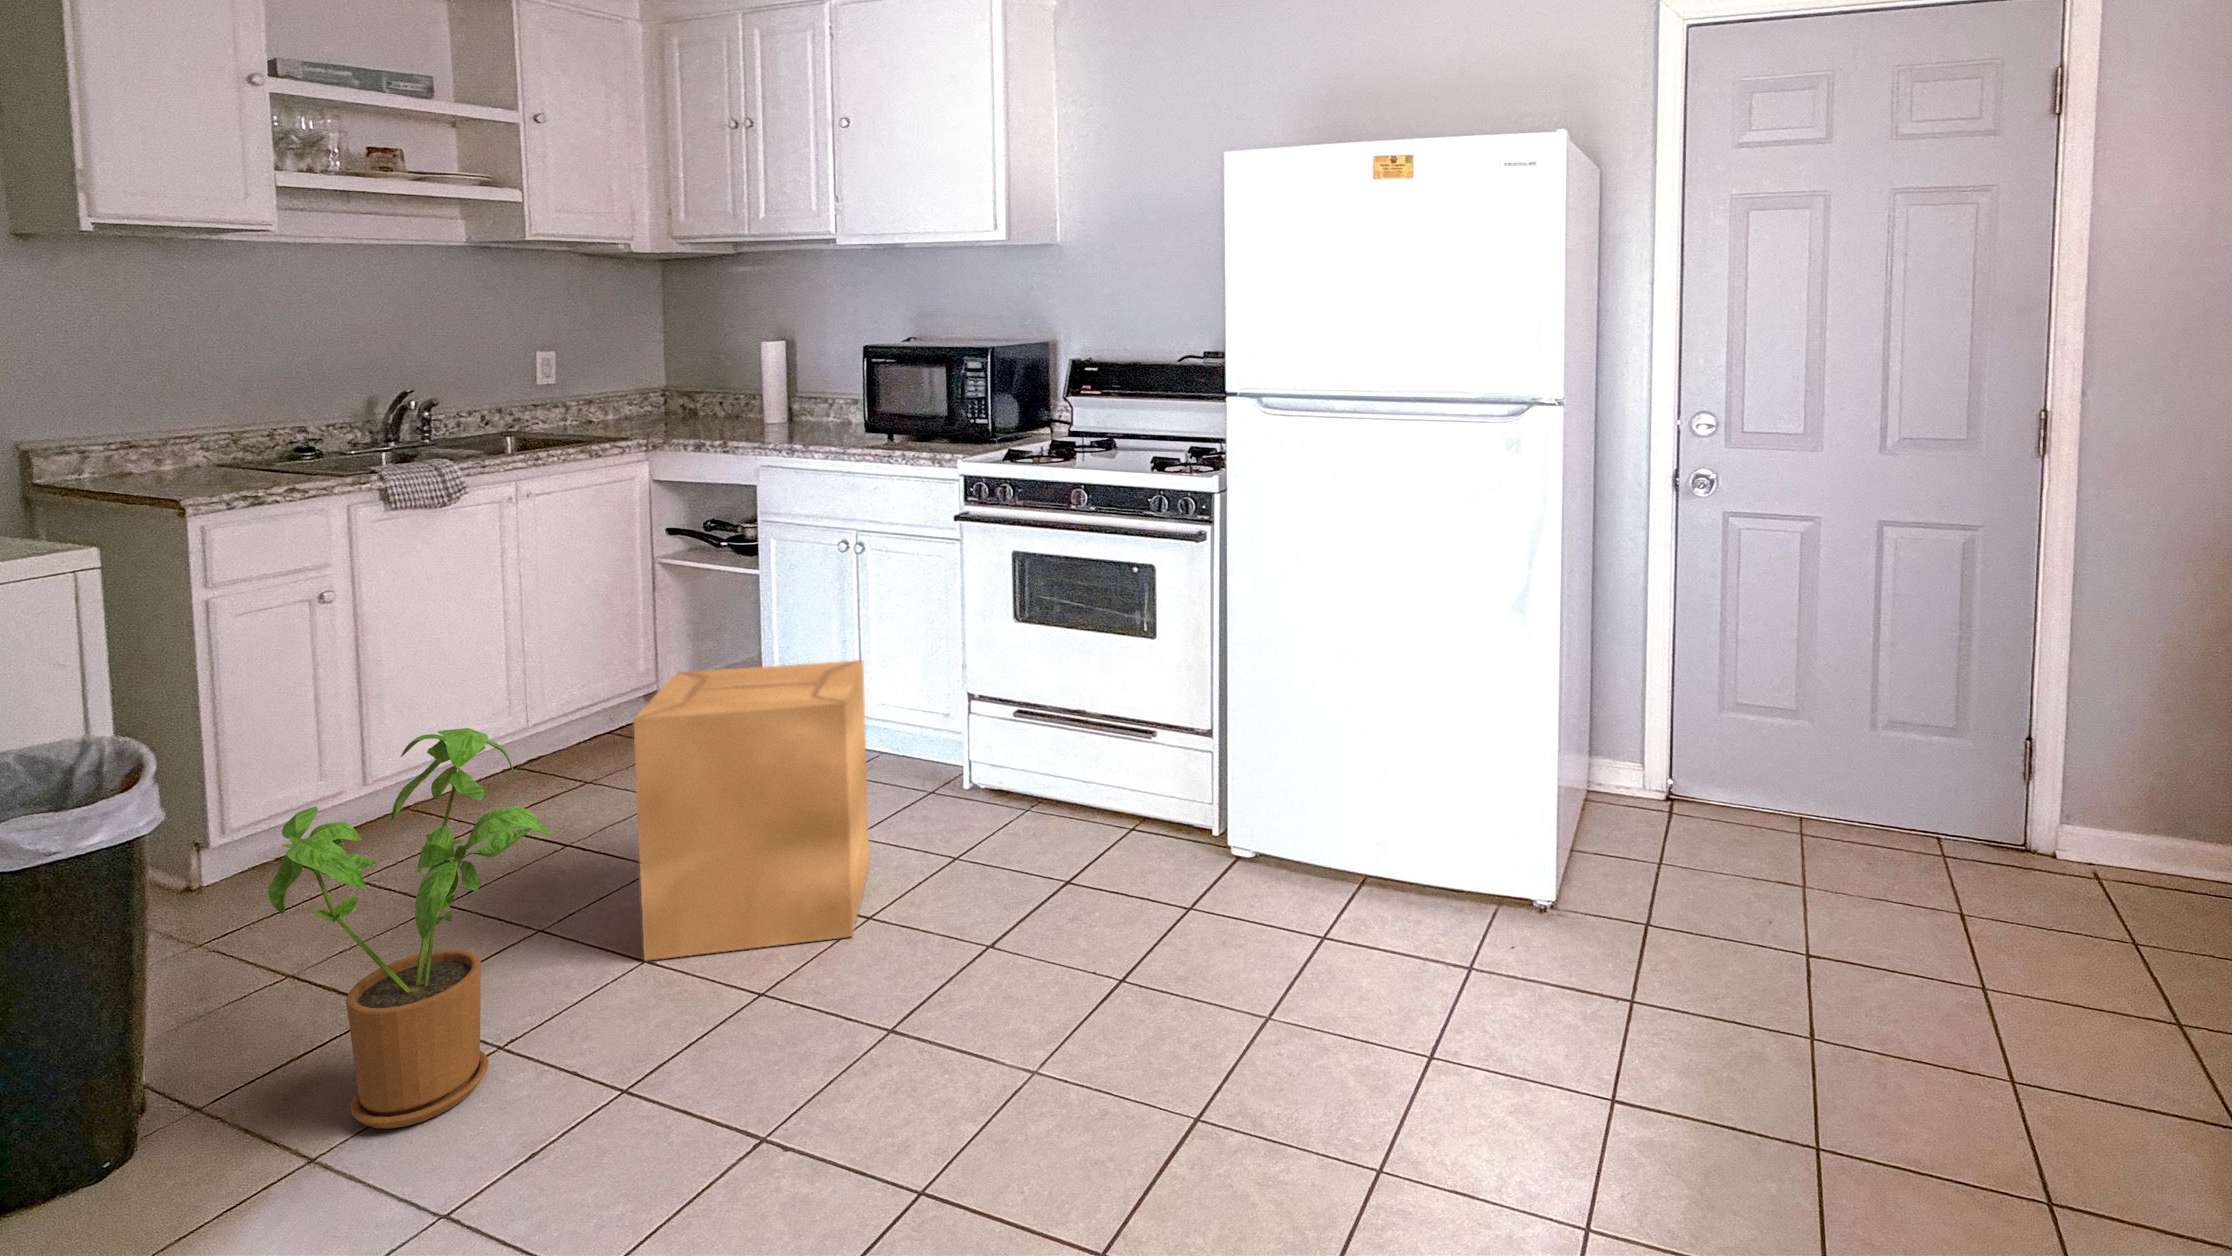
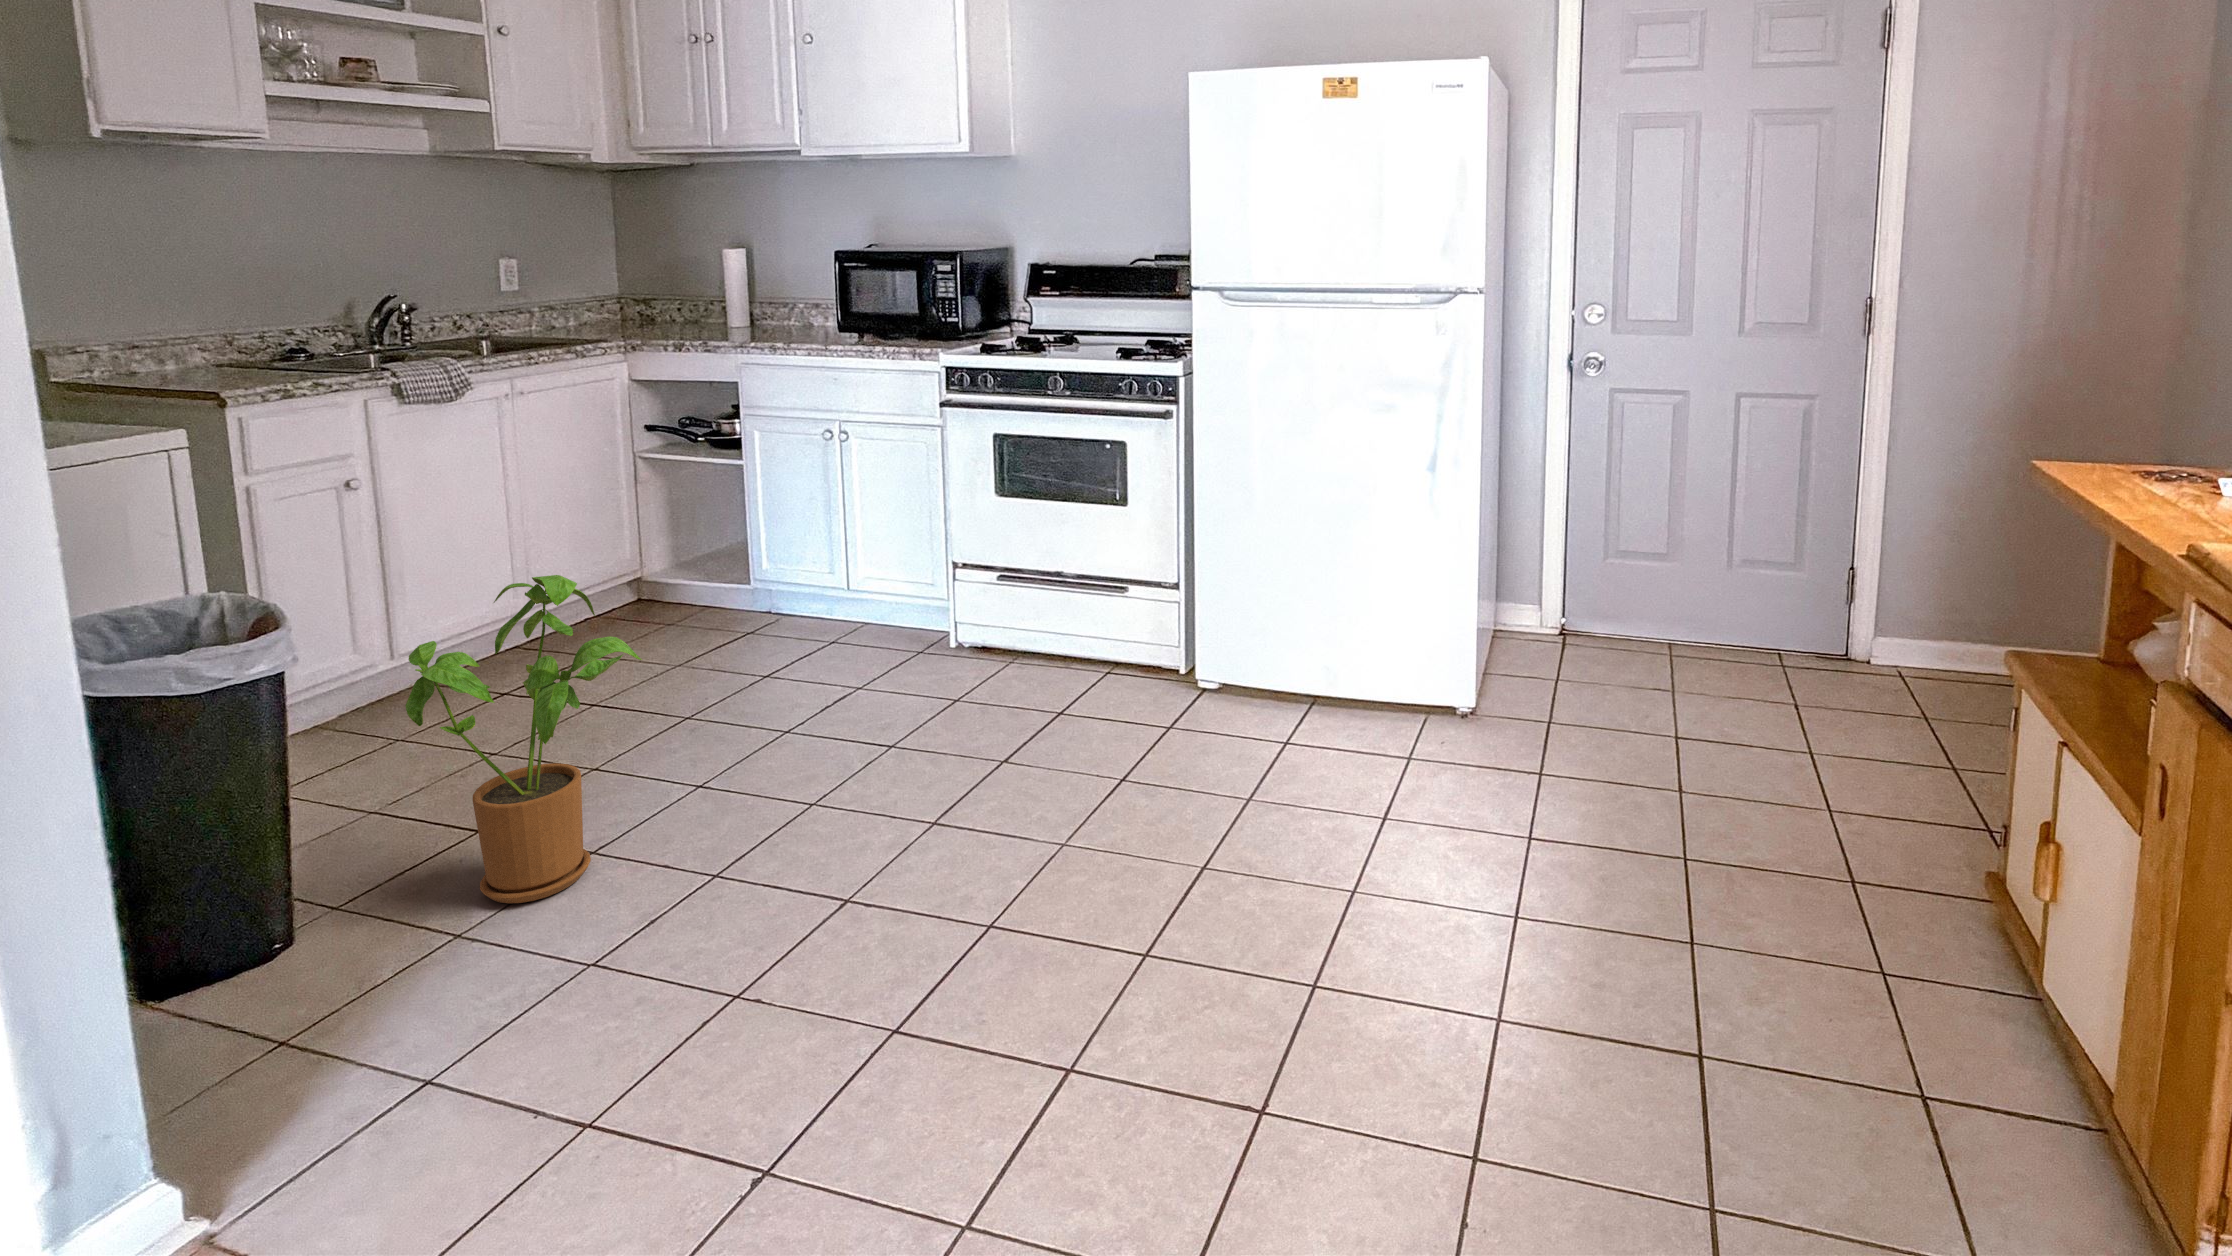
cardboard box: present [633,660,869,960] -> none [683,528,881,783]

